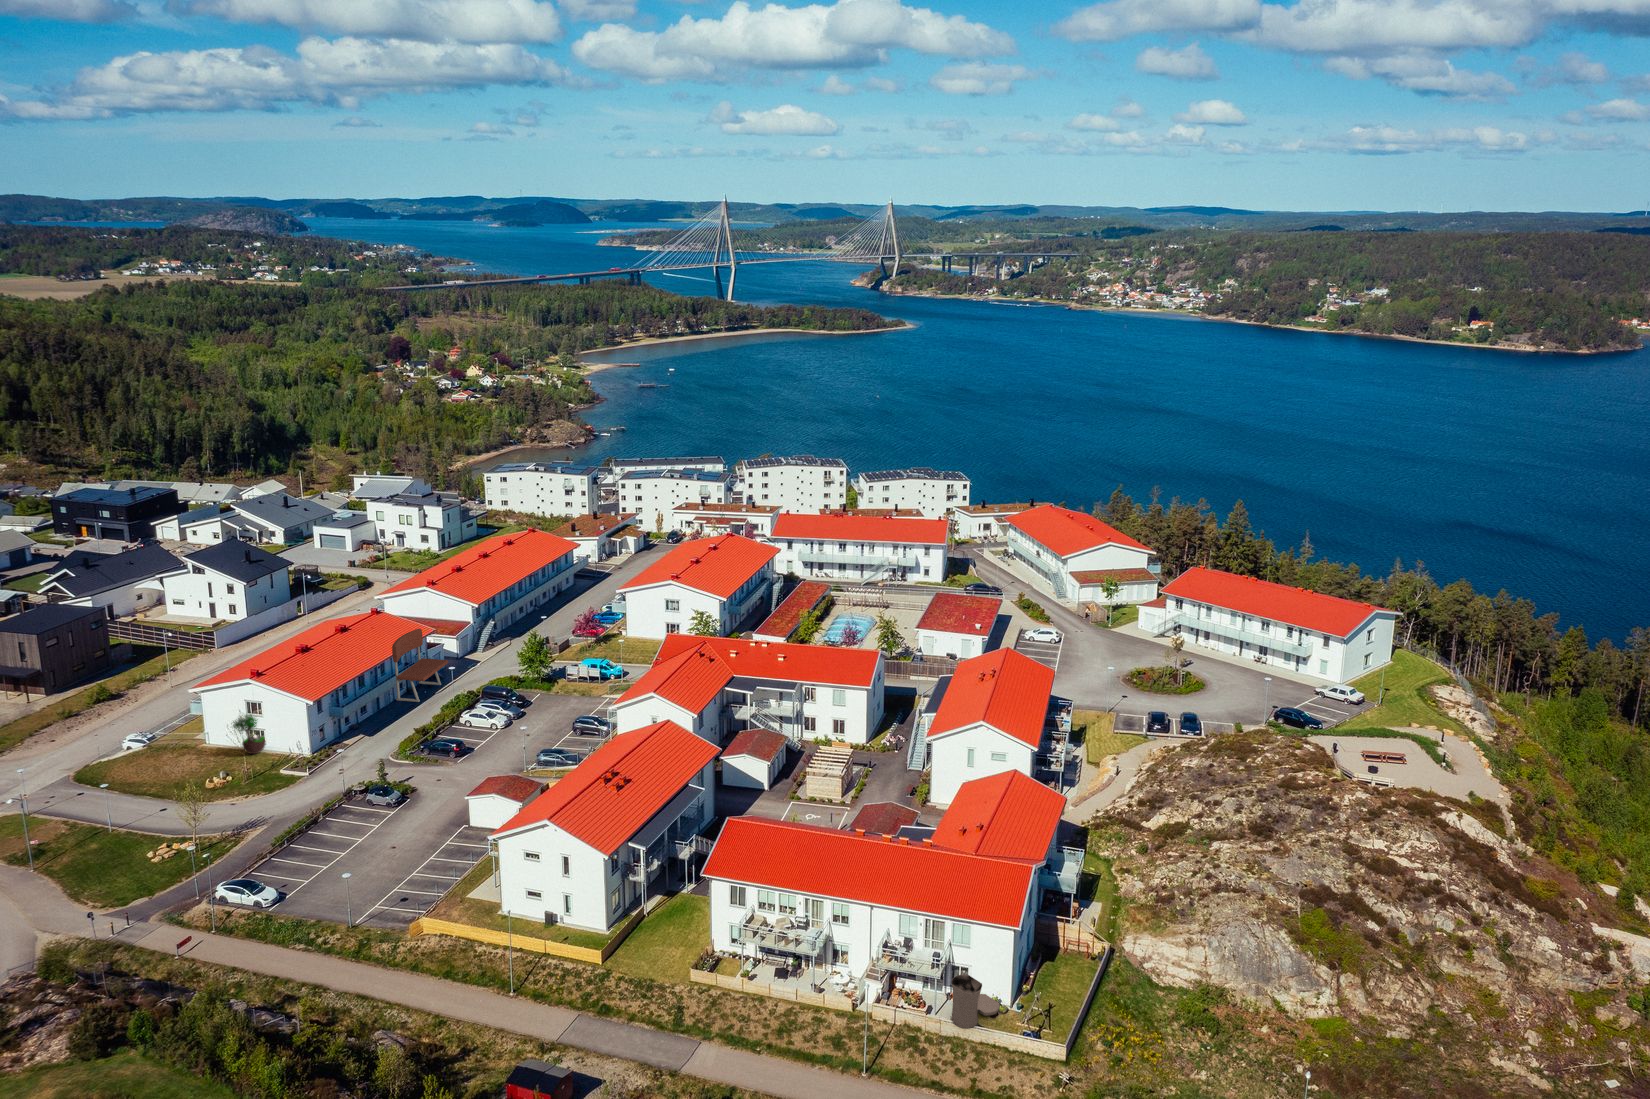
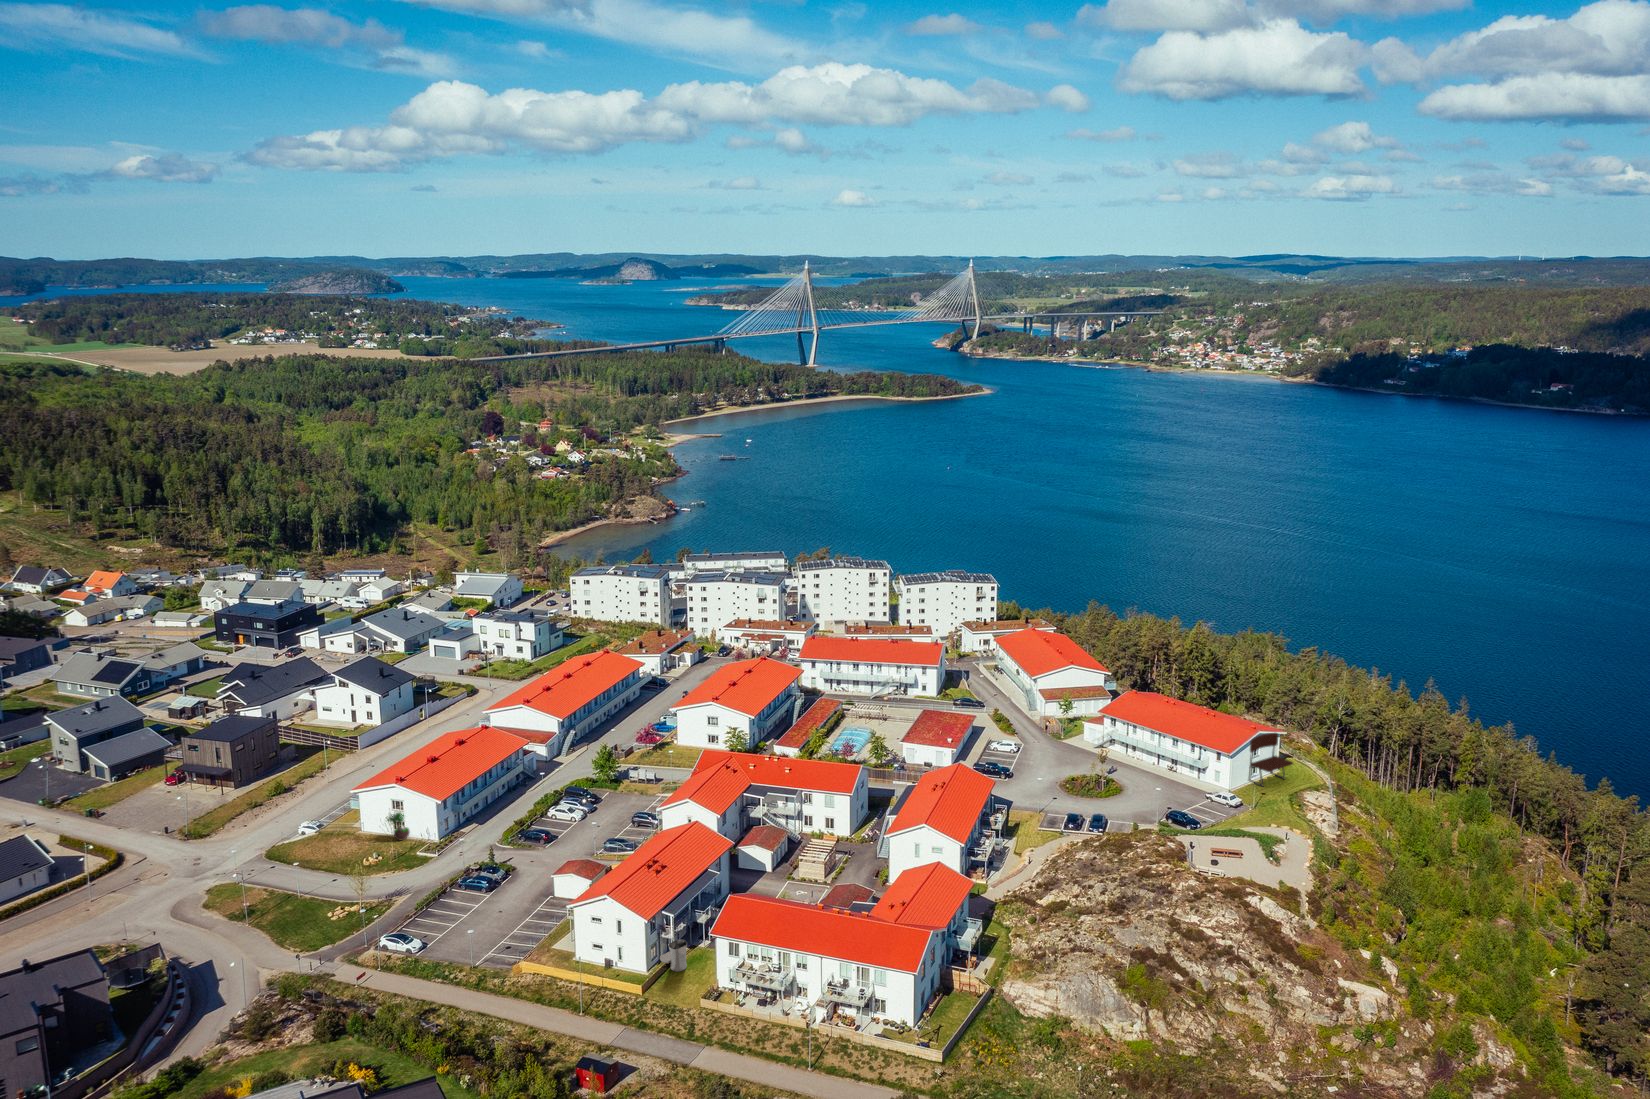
bench: present [392,629,448,702] -> present [1248,733,1293,786]
trash can: present [951,974,999,1028] -> present [660,939,687,972]

